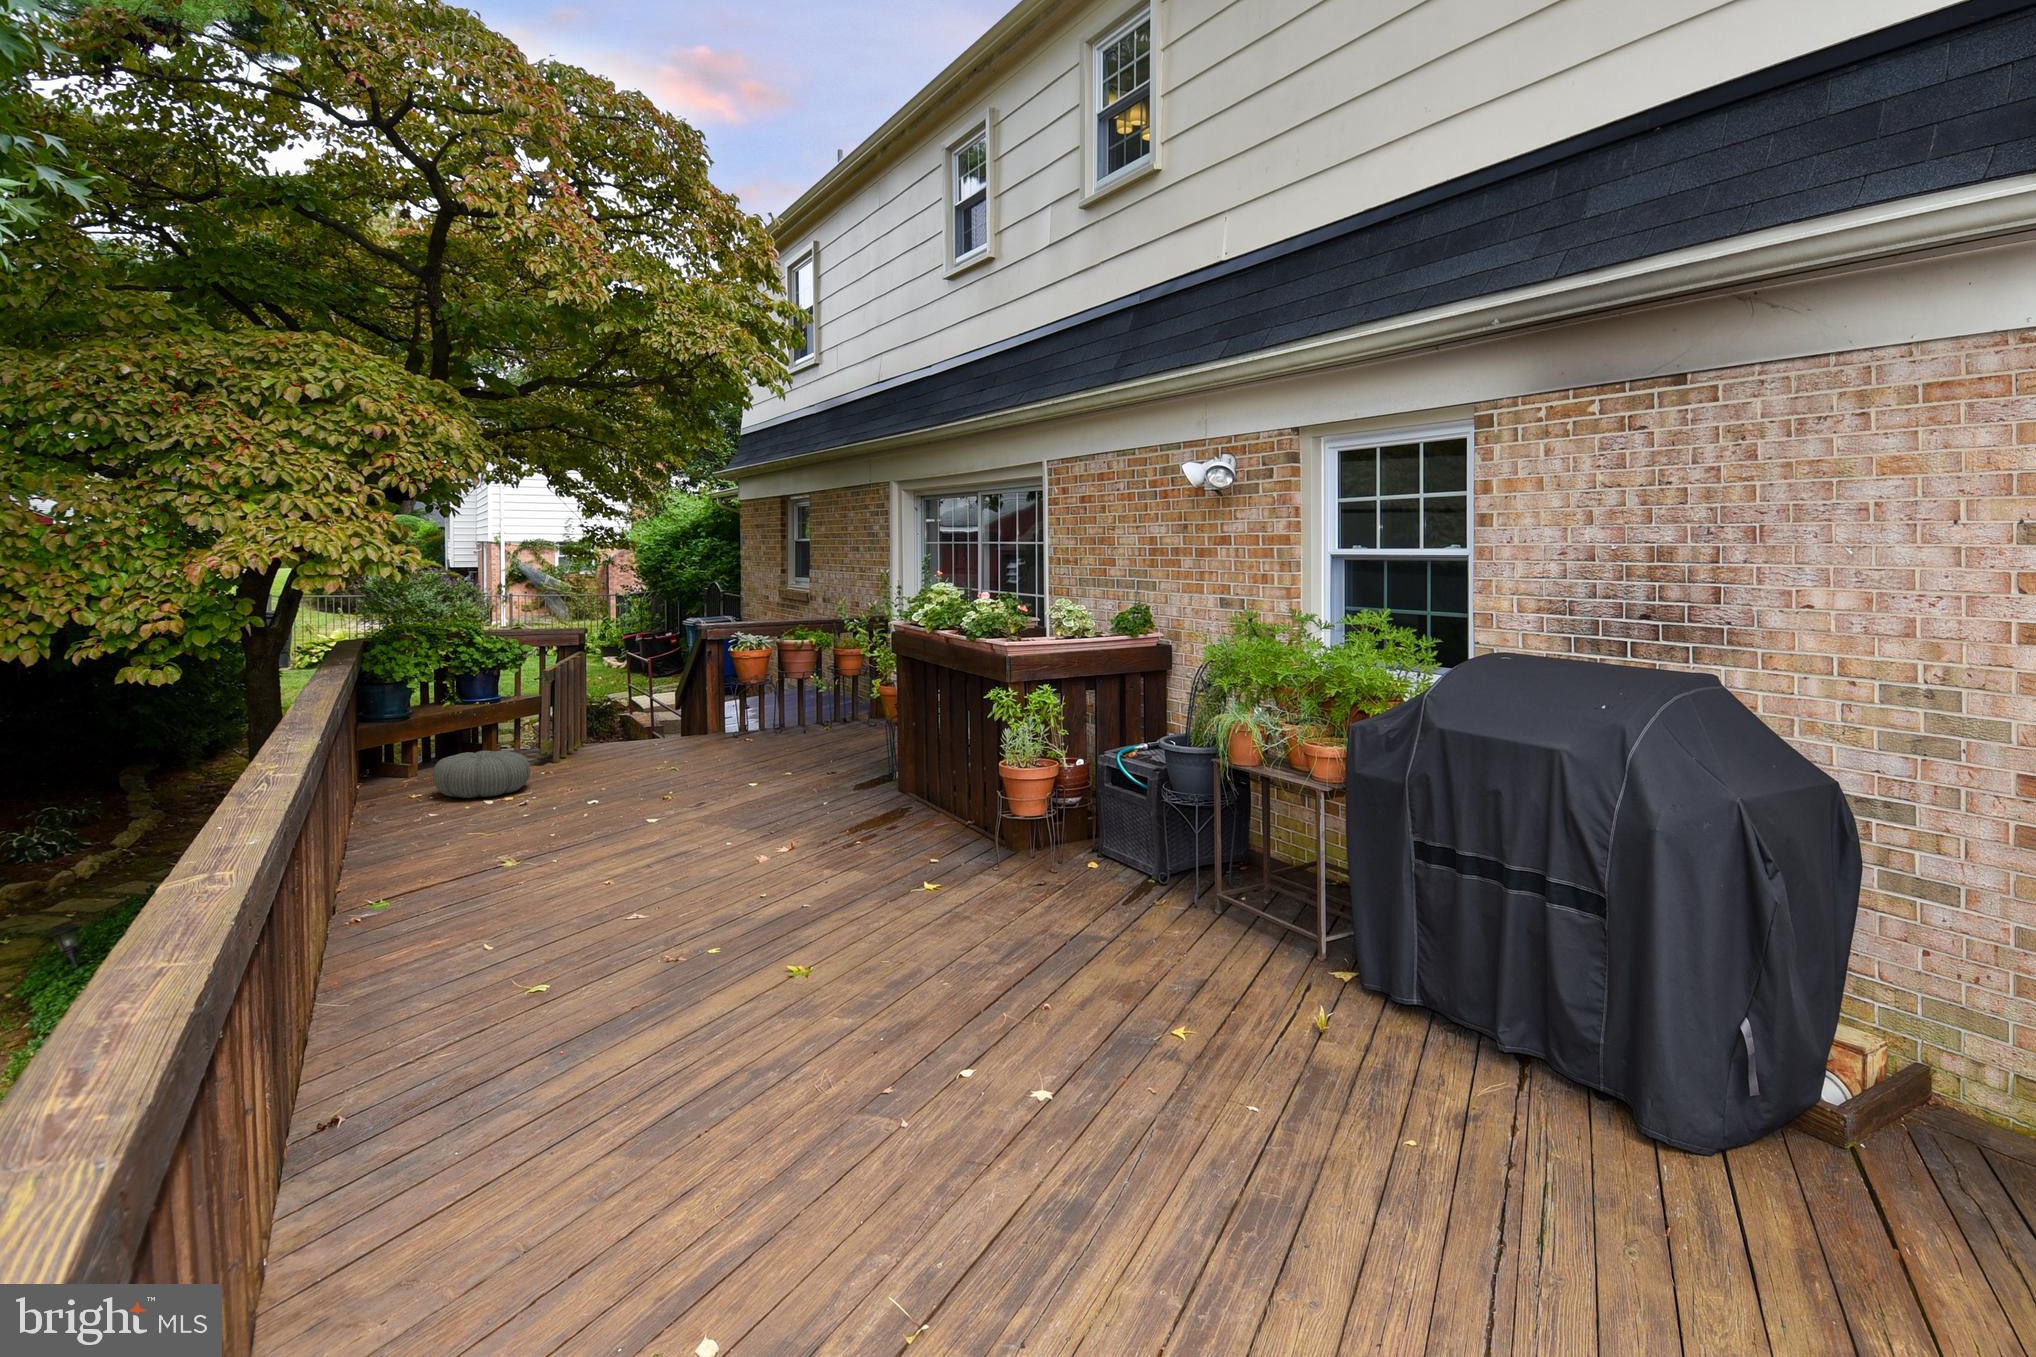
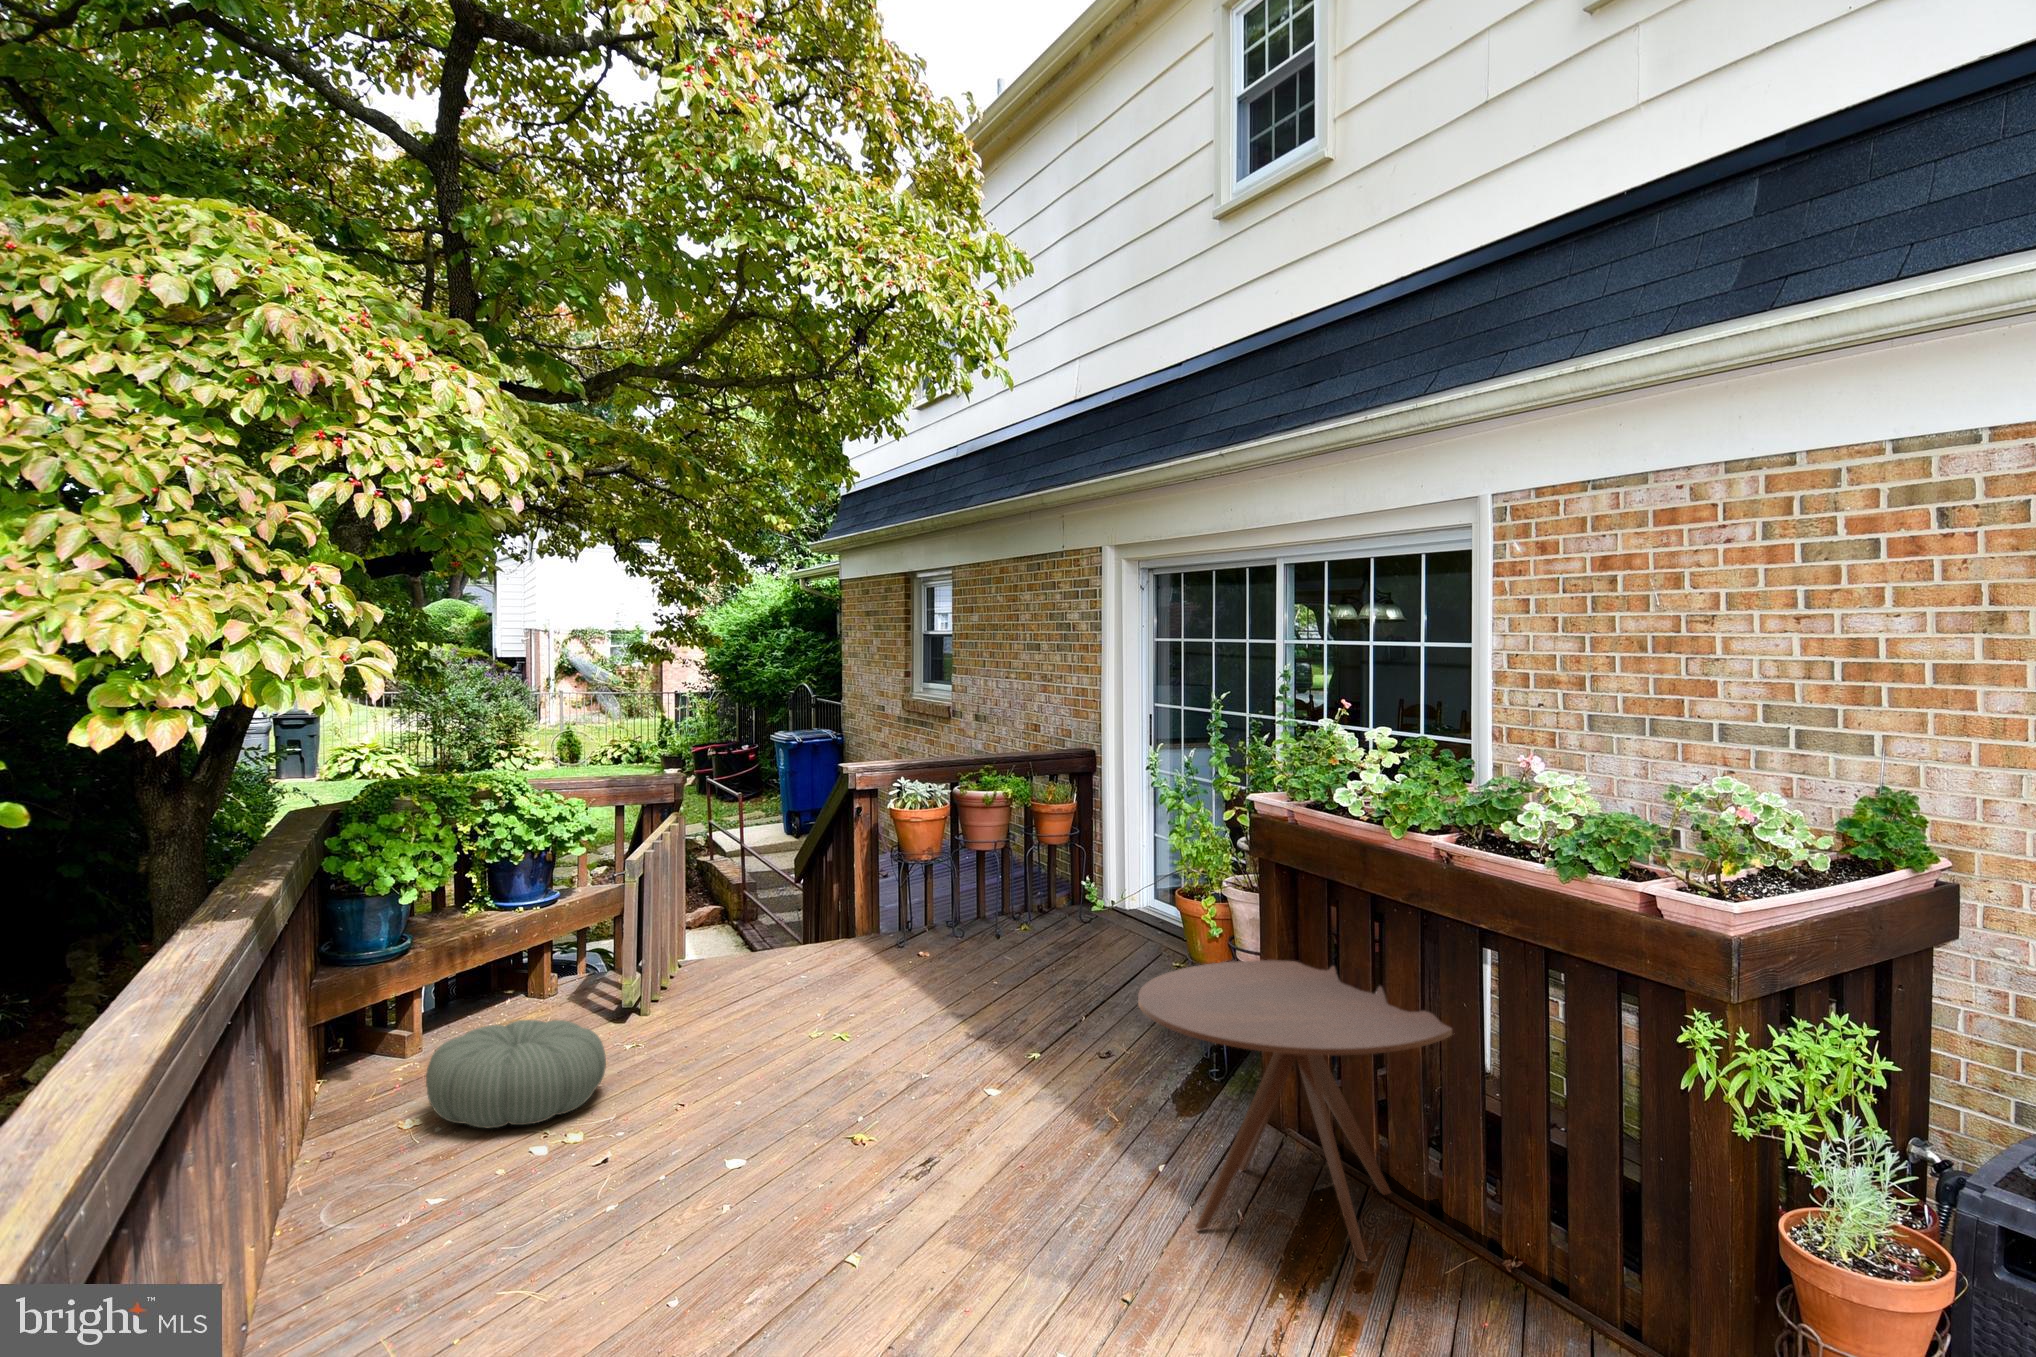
round table: none [782,709,926,824] -> present [1138,960,1452,1262]

